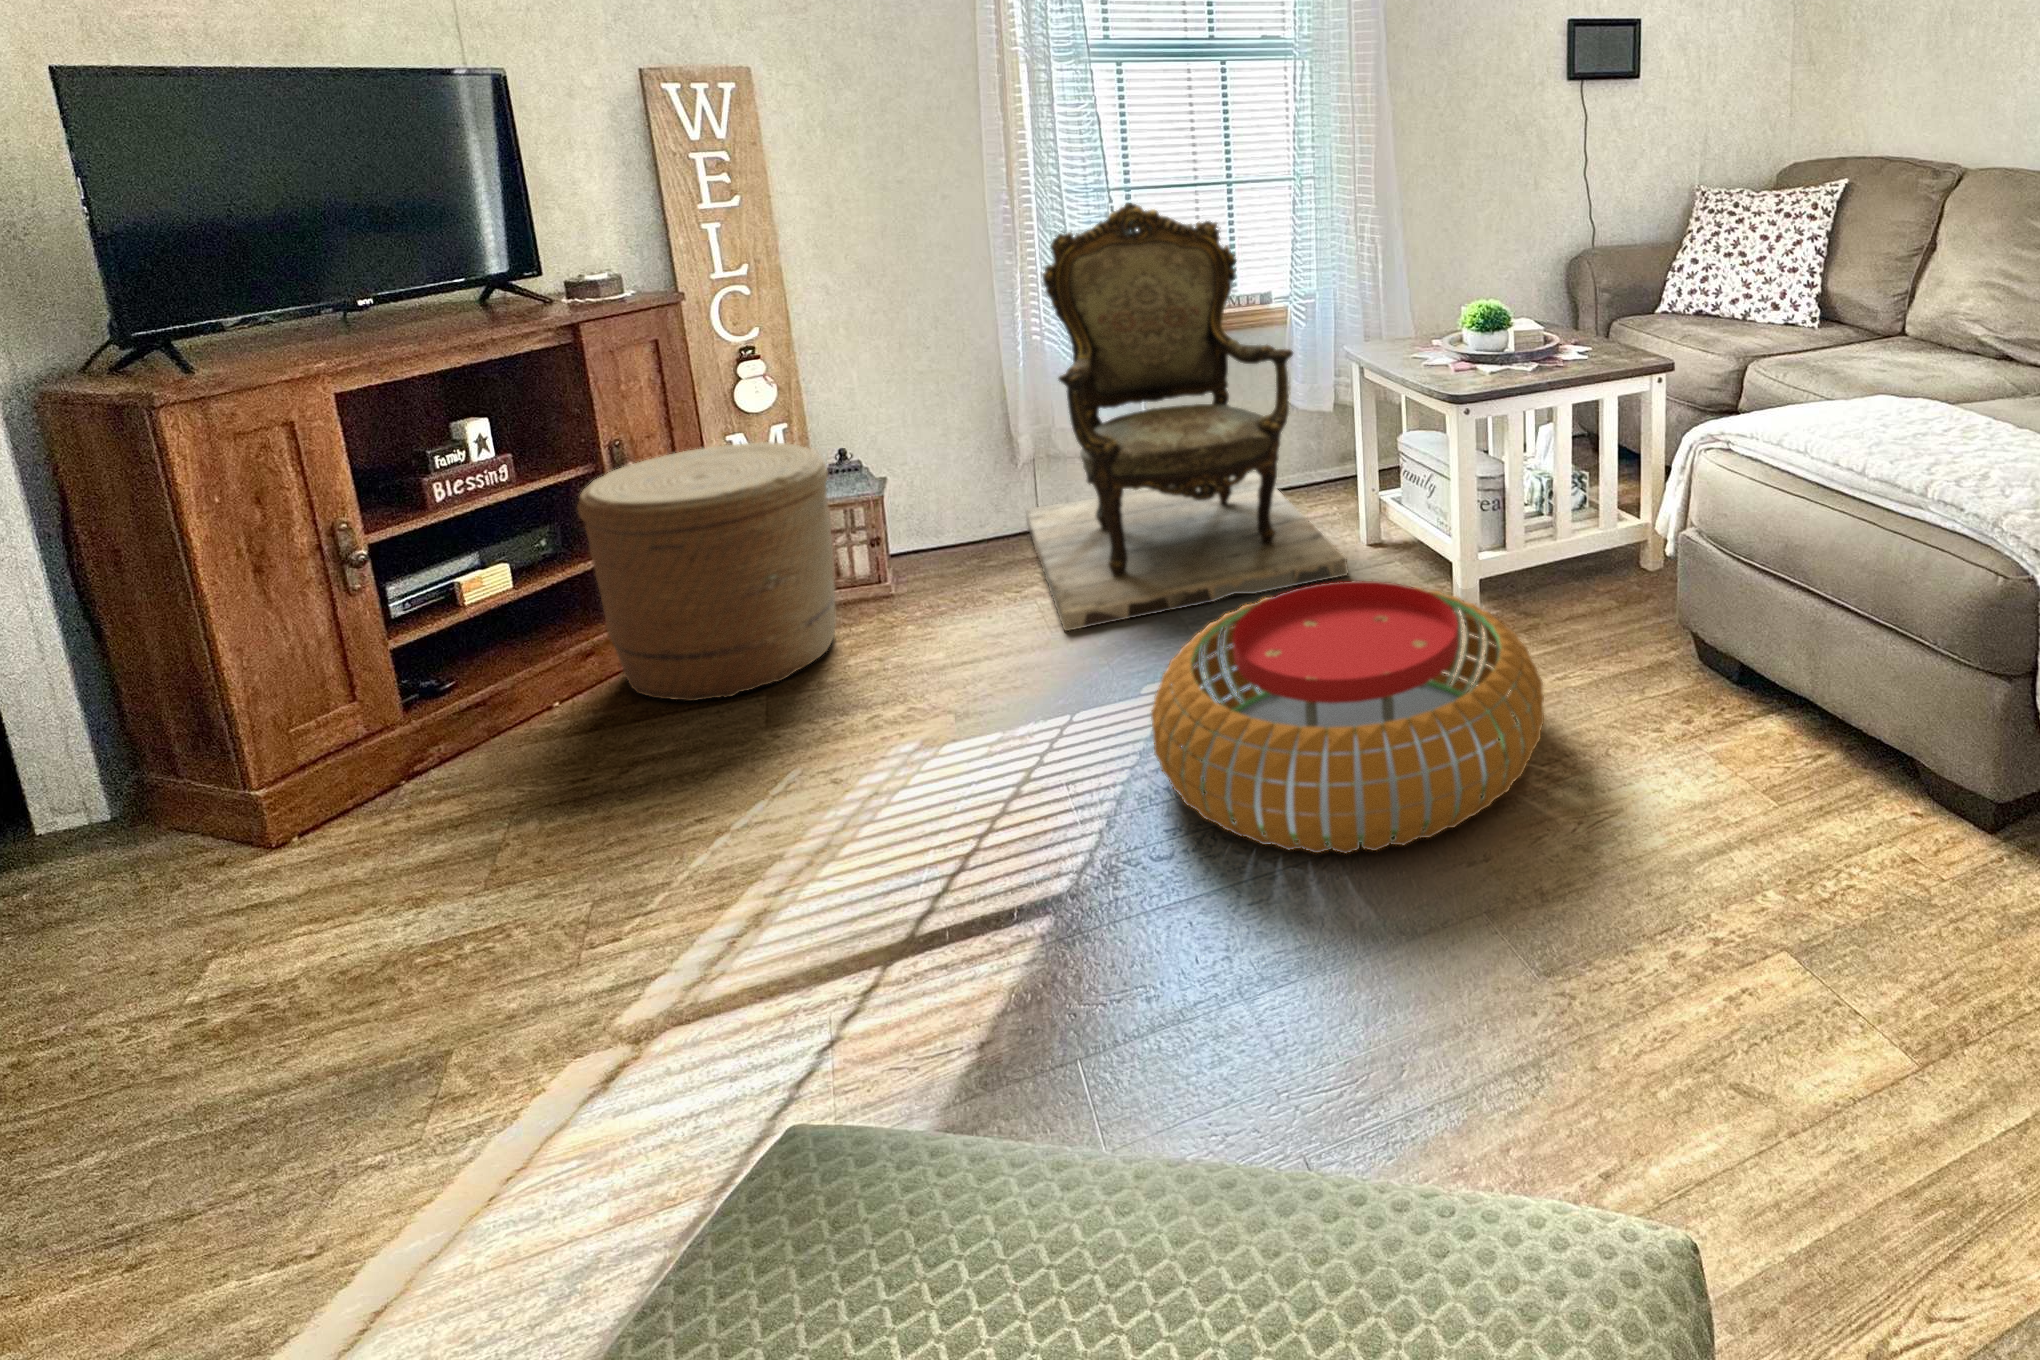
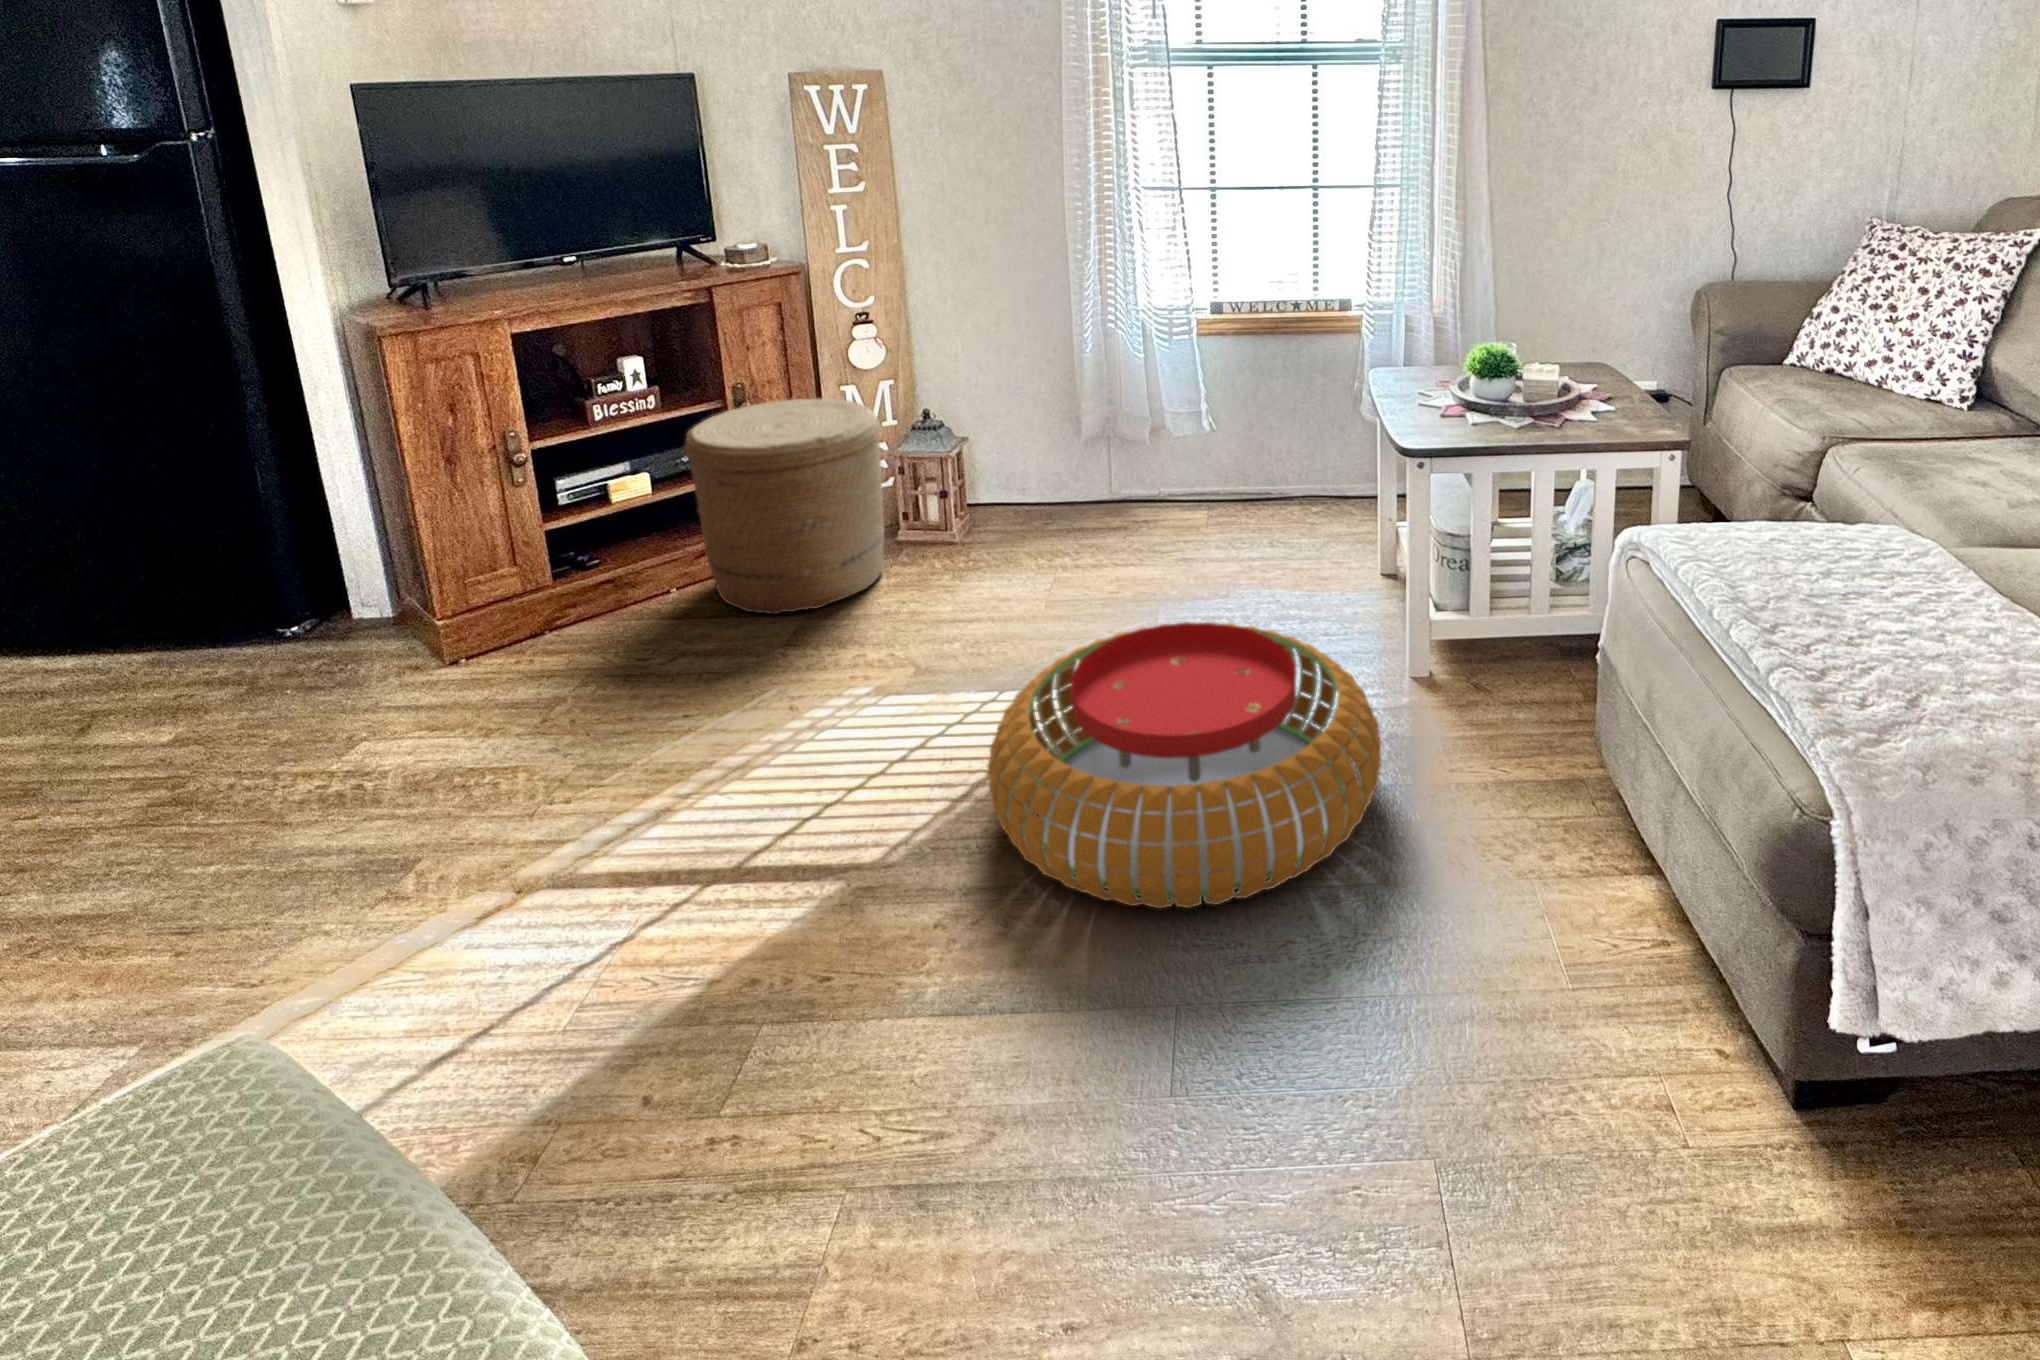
armchair: present [1026,203,1348,631] -> none [1049,206,1332,611]

